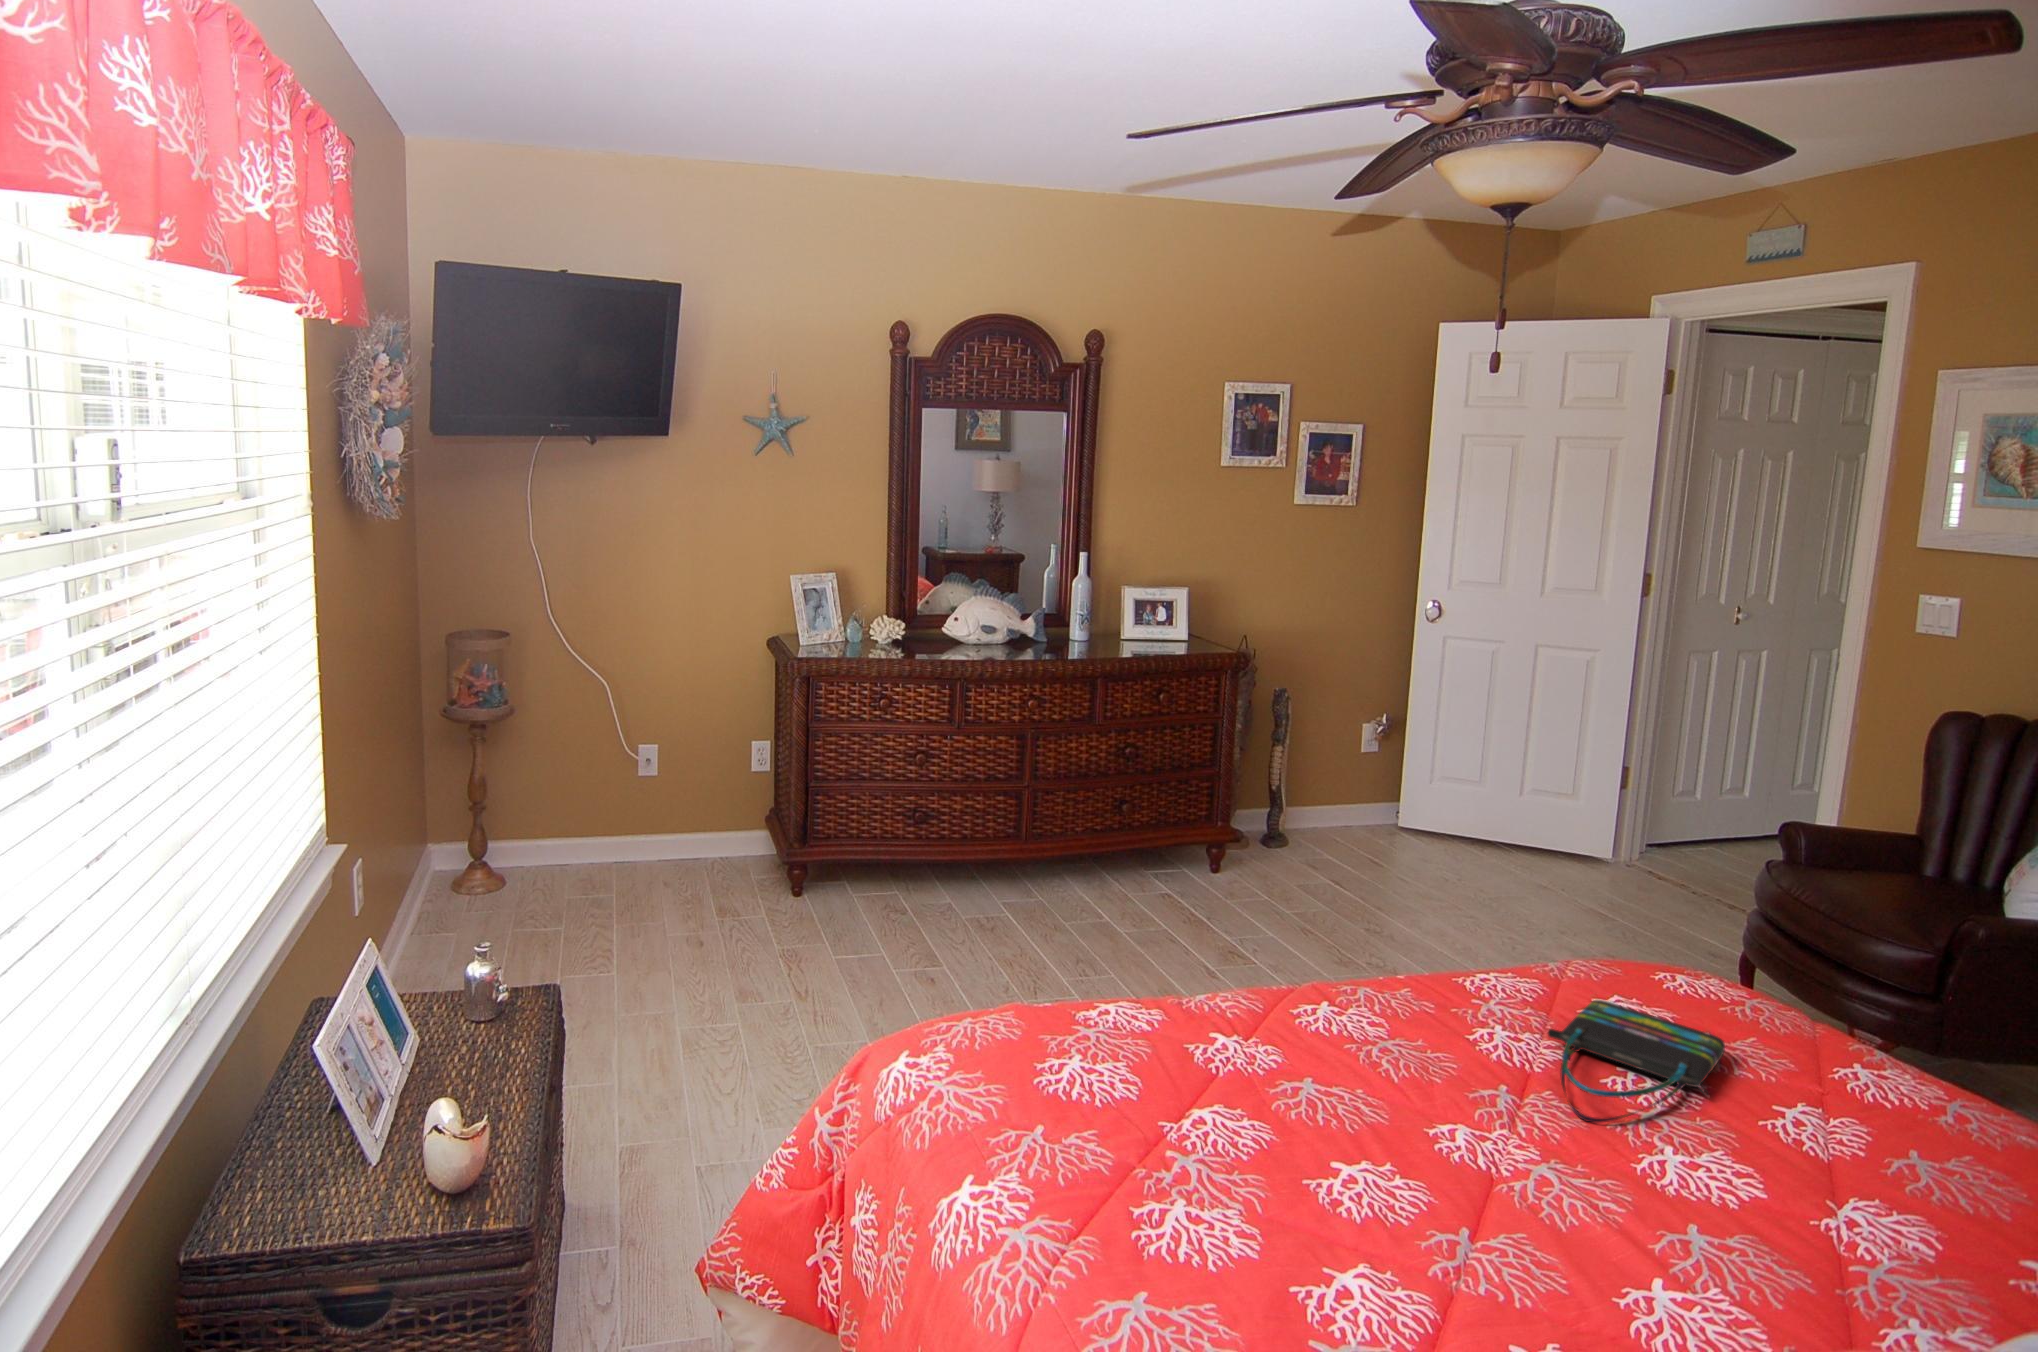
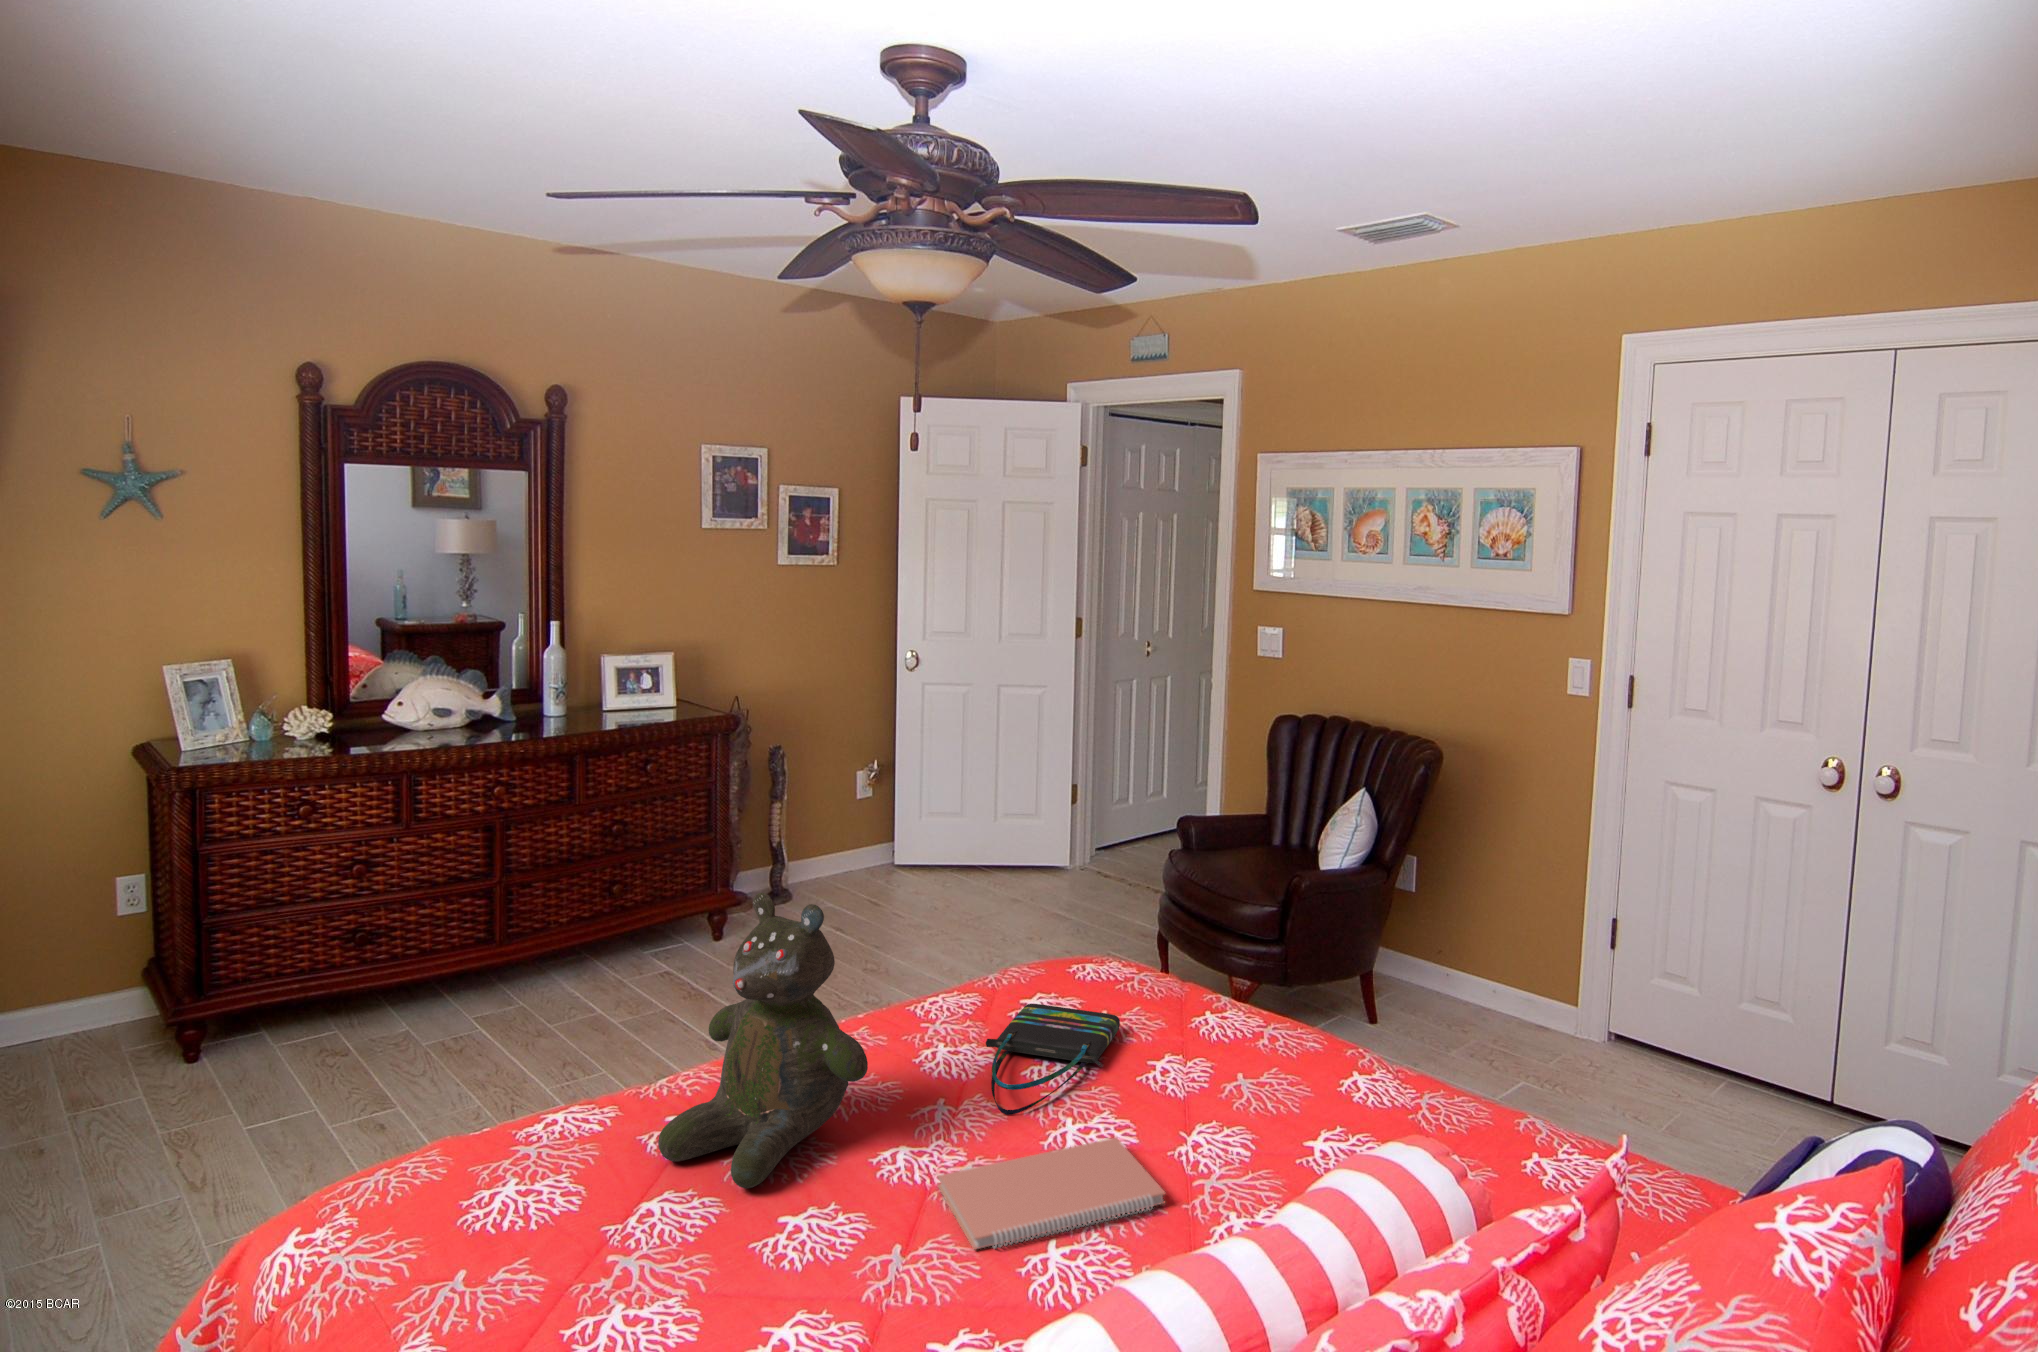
teddy bear: none [1204,827,1427,1124] -> present [658,893,868,1188]
notebook: none [1509,1169,1835,1294] -> present [938,1138,1165,1249]

